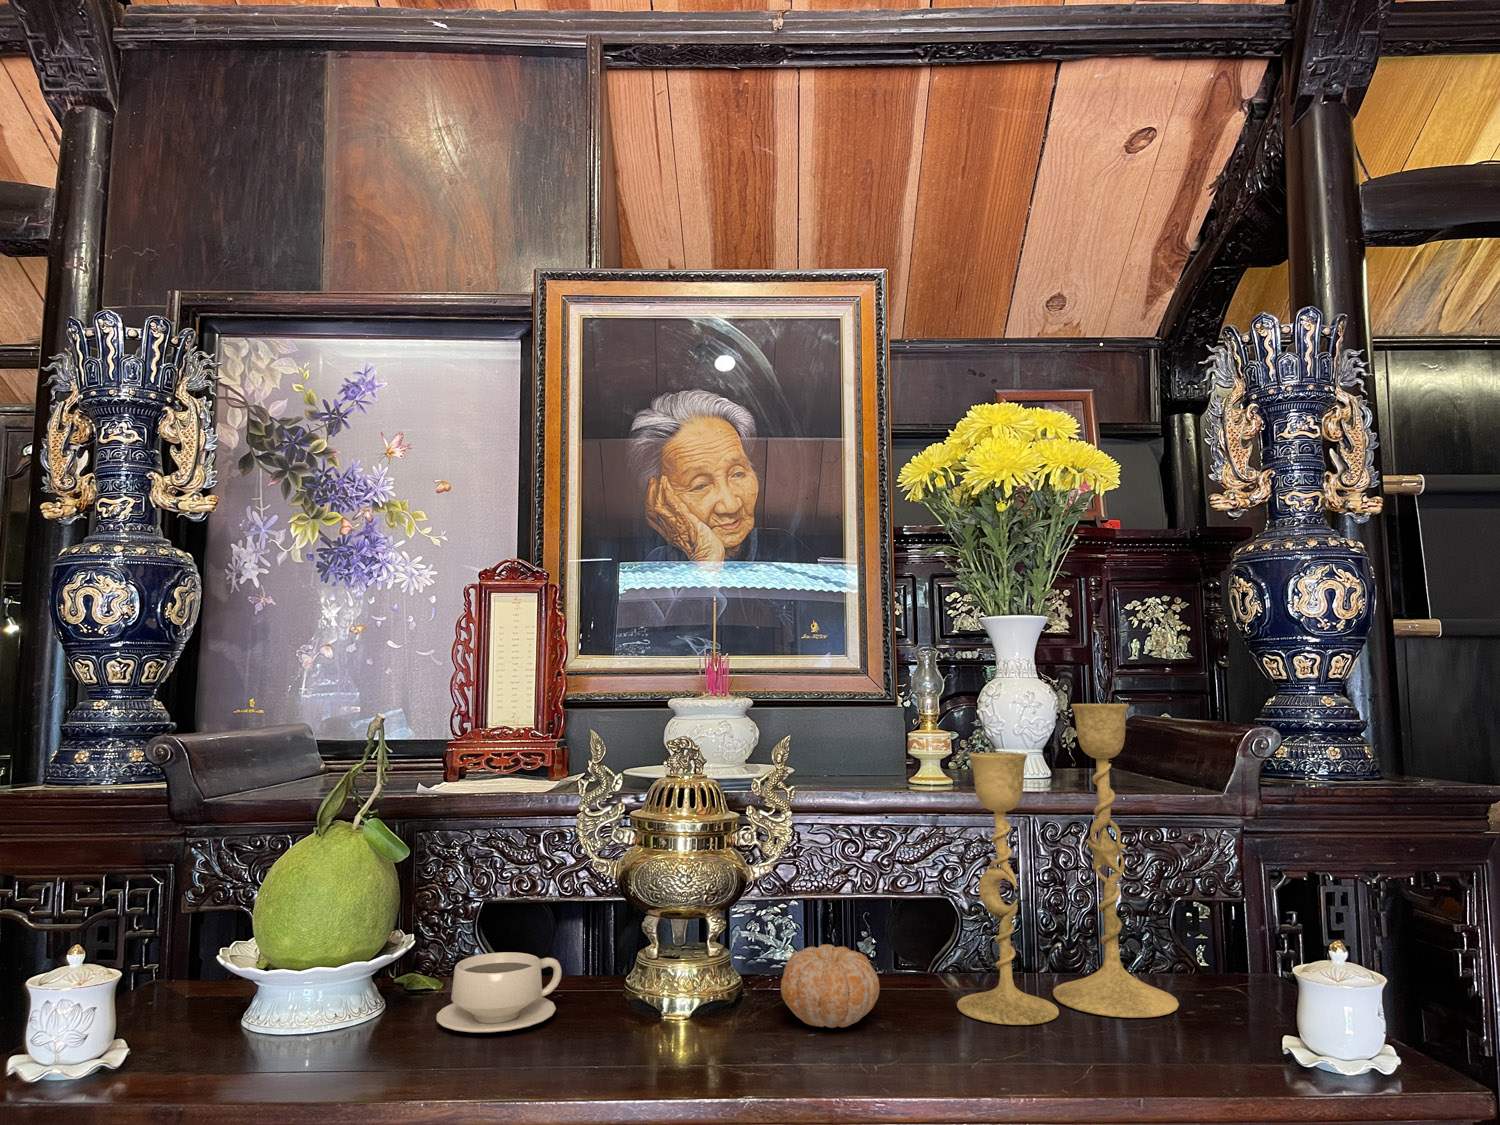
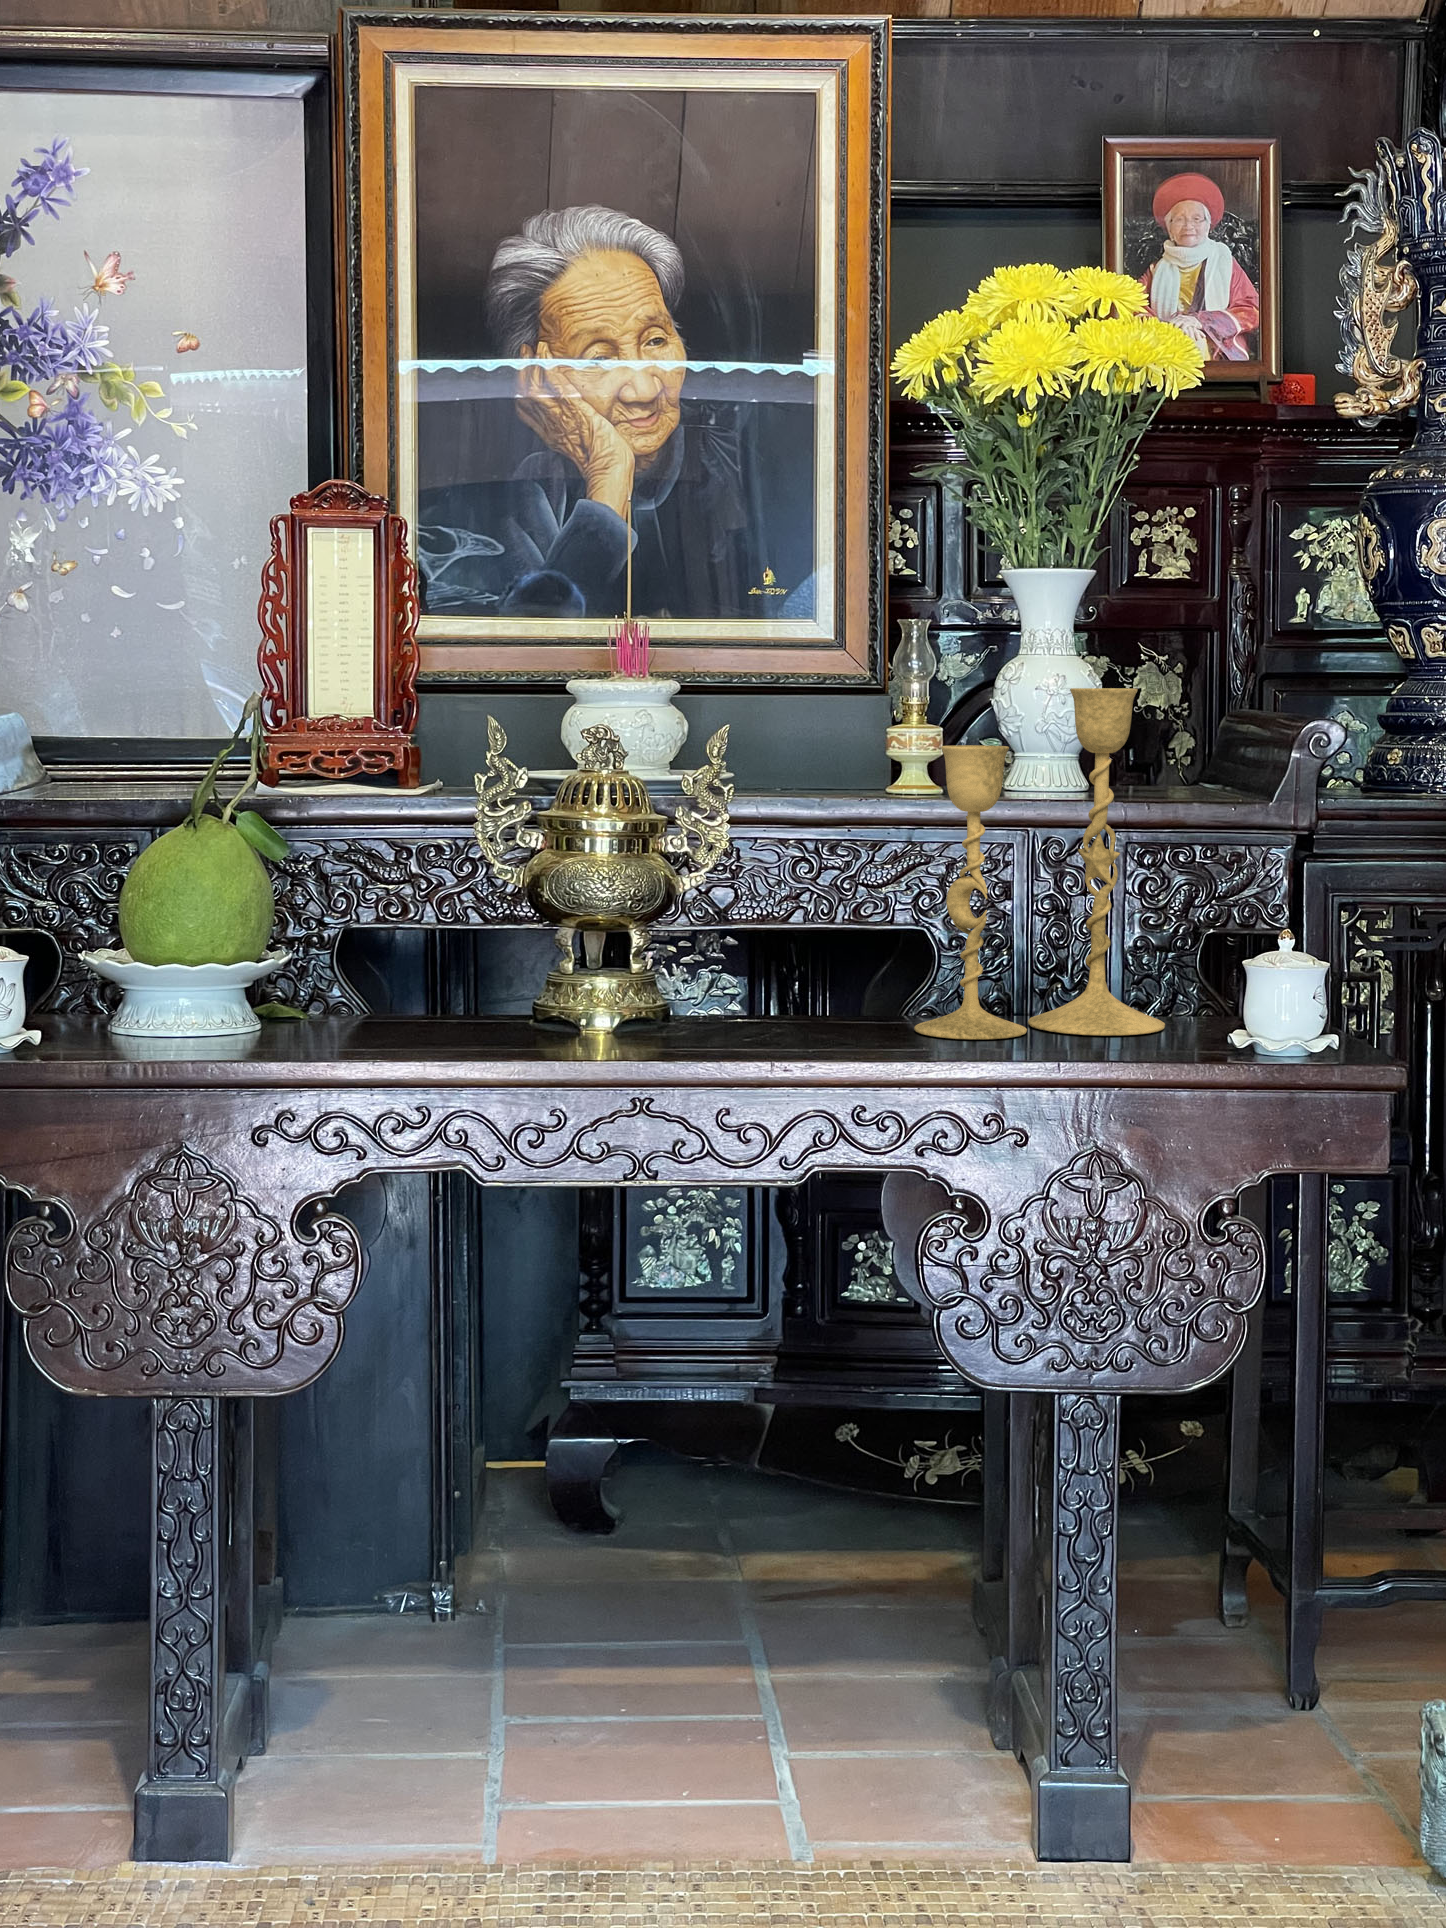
fruit: present [780,944,879,1028] -> none [715,957,825,1039]
teacup: present [437,952,562,1032] -> none [327,969,463,1041]

